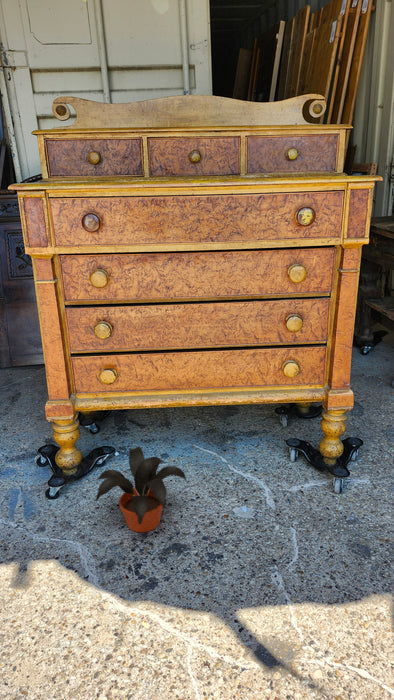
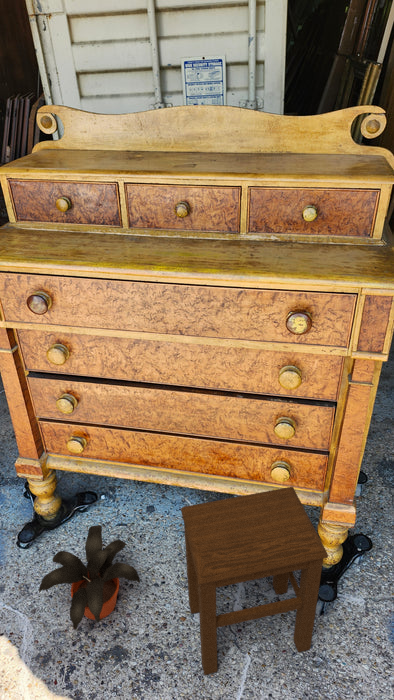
stool: none [223,373,354,545] -> present [181,487,328,675]

